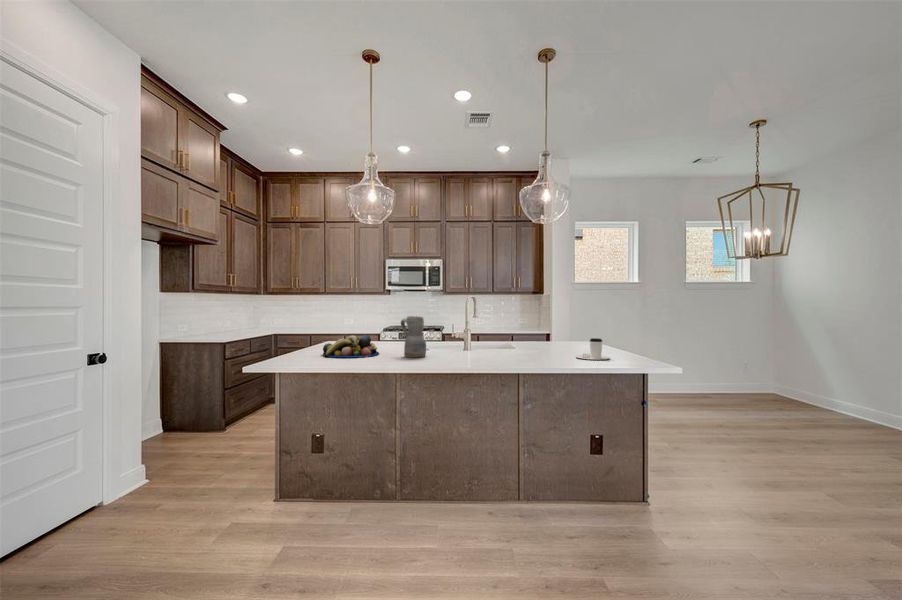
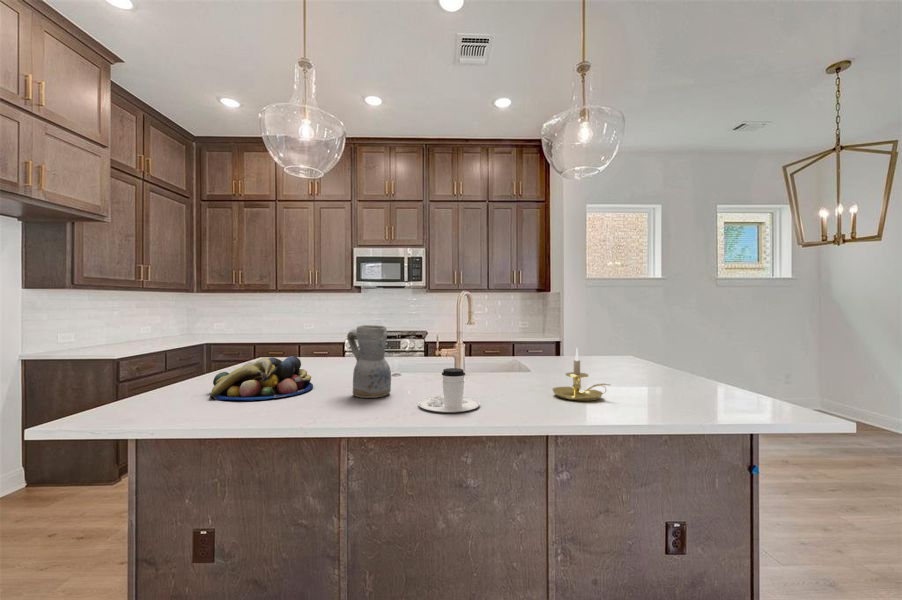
candle holder: none [520,329,551,359] -> present [553,348,609,401]
coffee cup: present [576,338,610,360] -> present [418,368,480,412]

